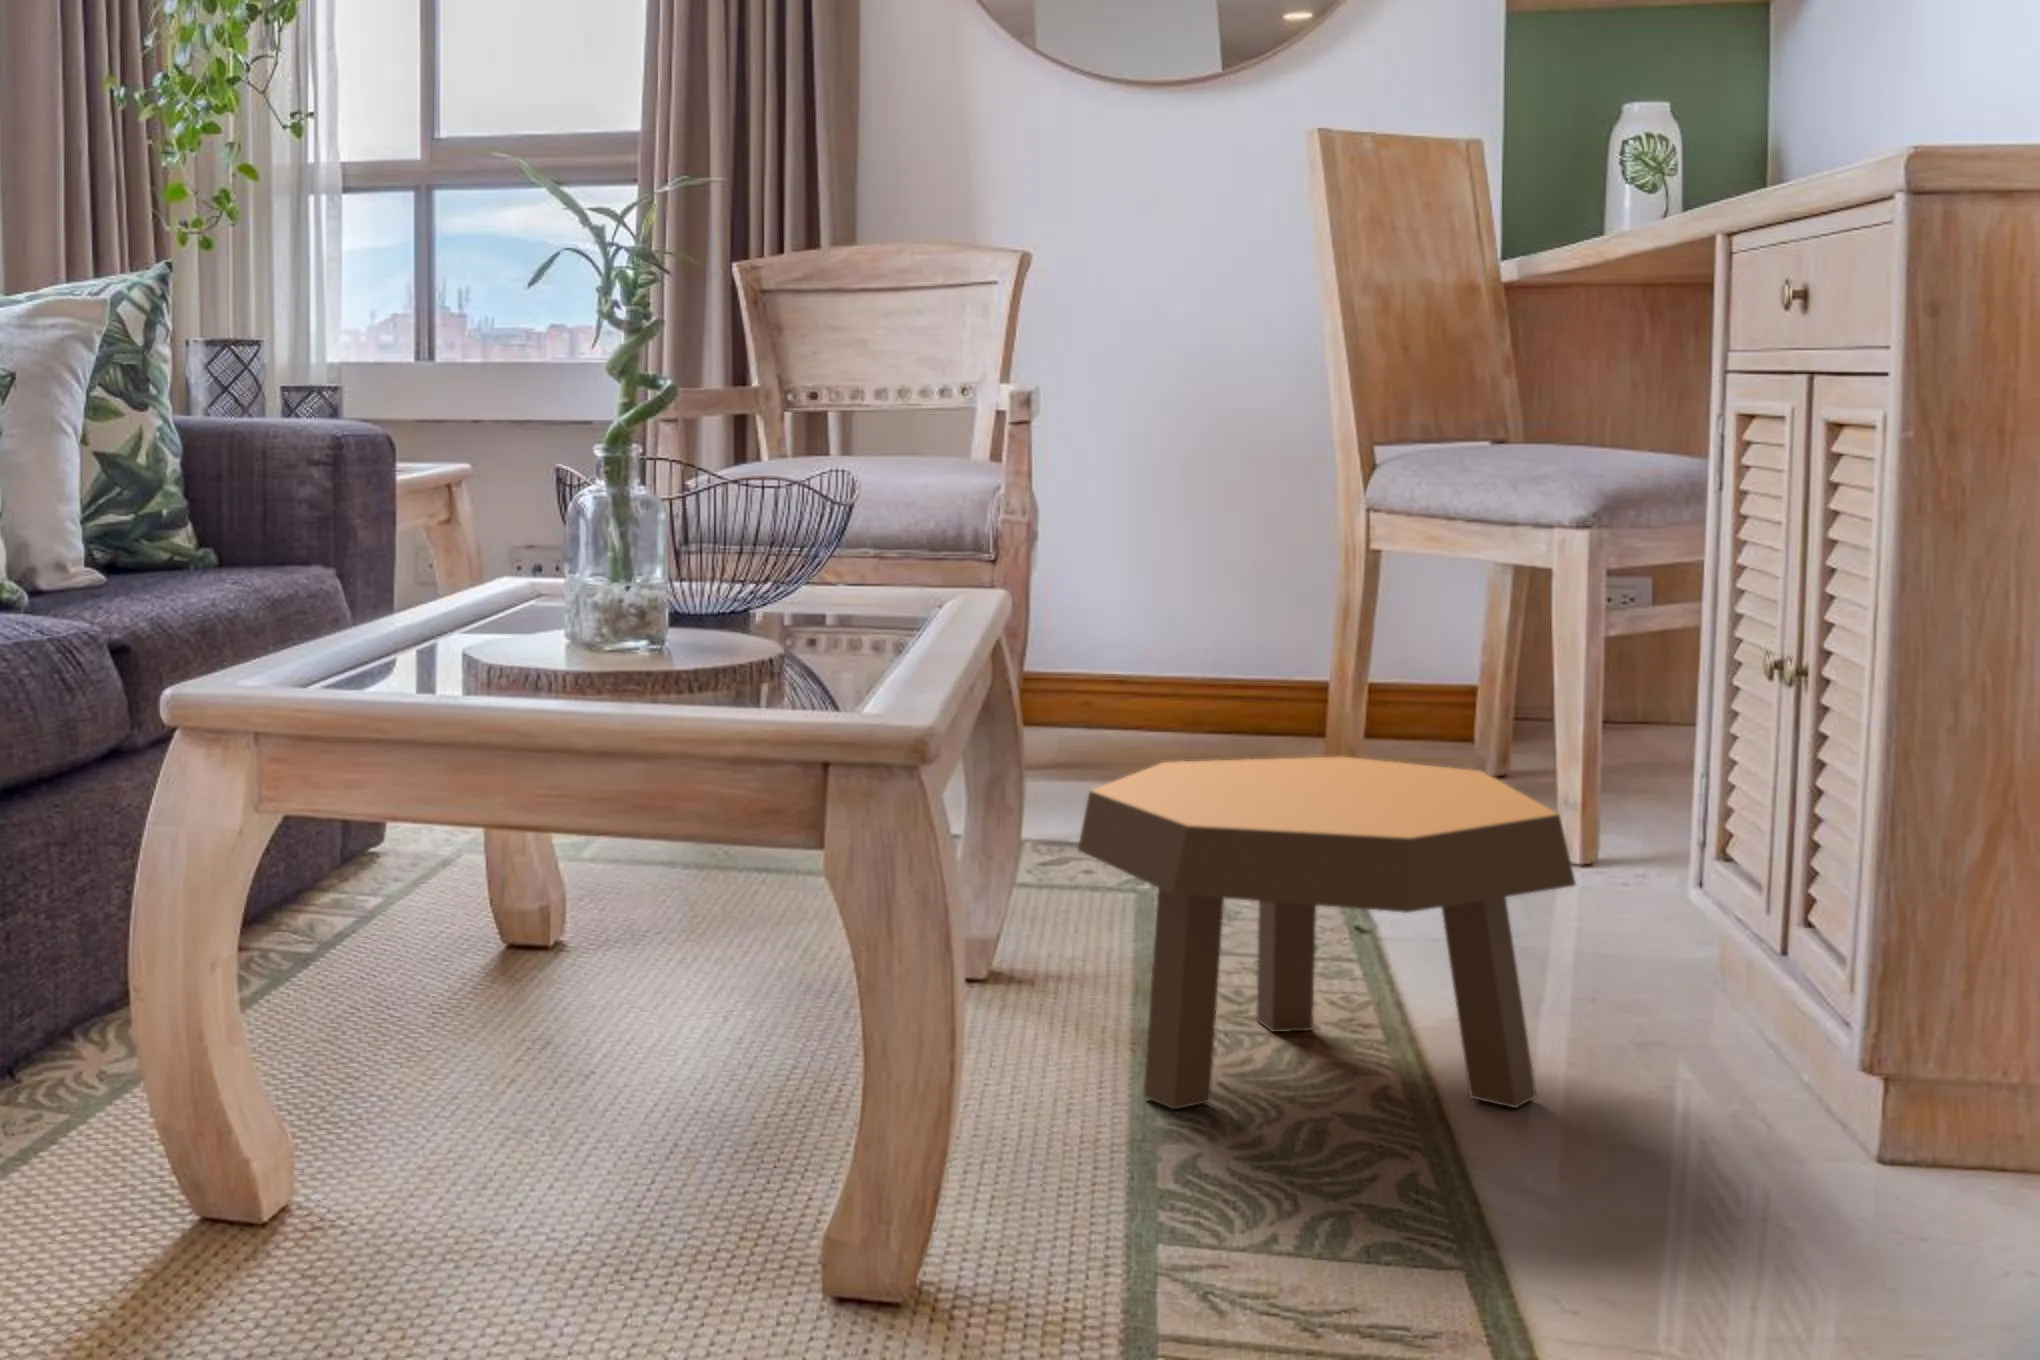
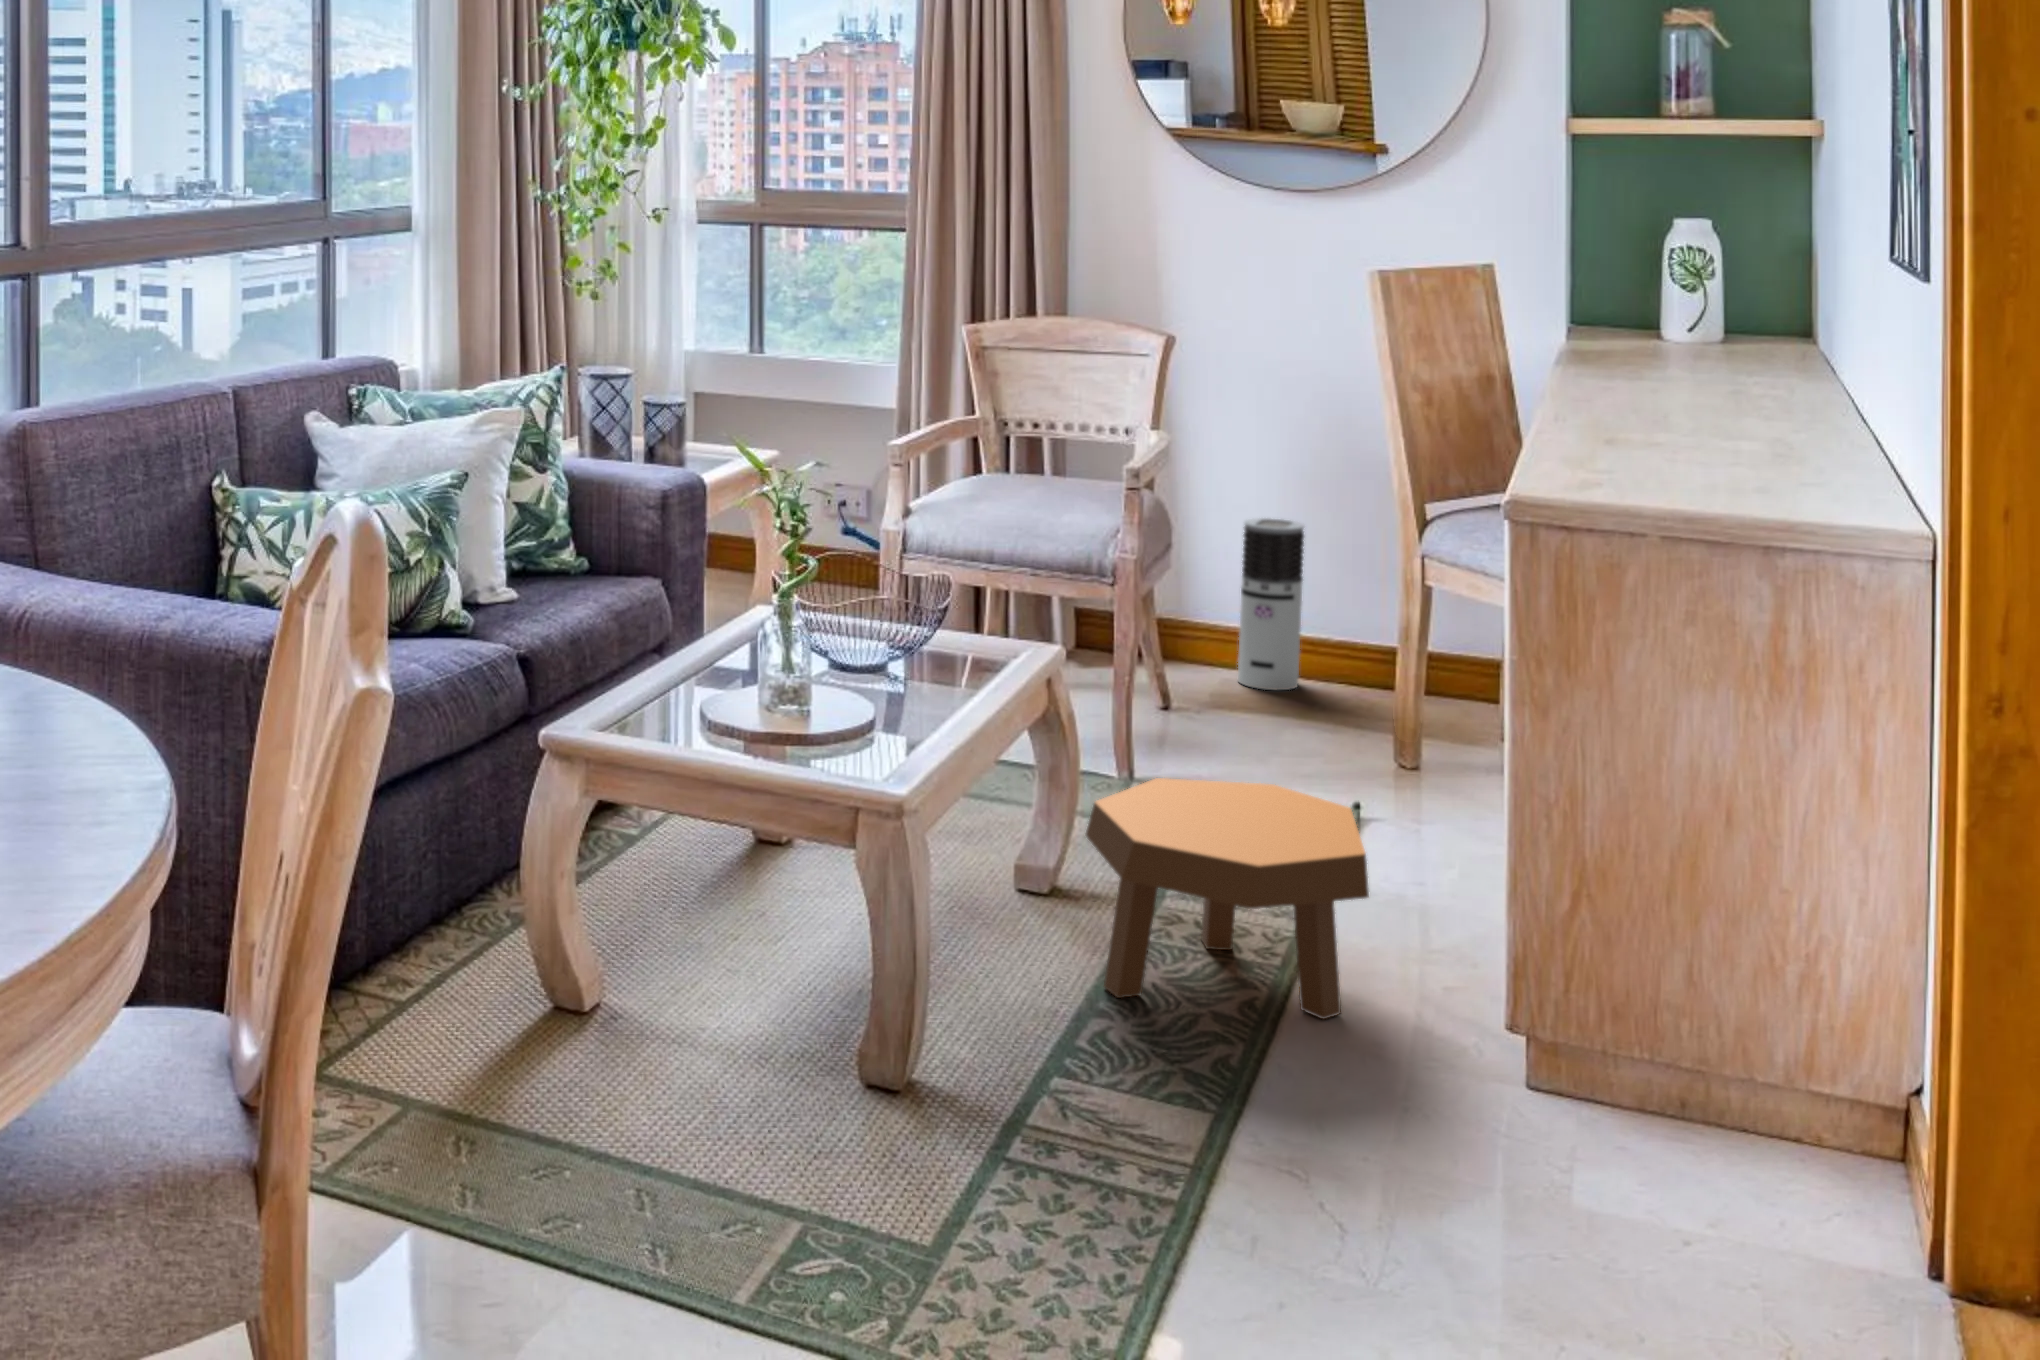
air purifier: none [1123,509,1212,743] -> present [1238,518,1304,690]

